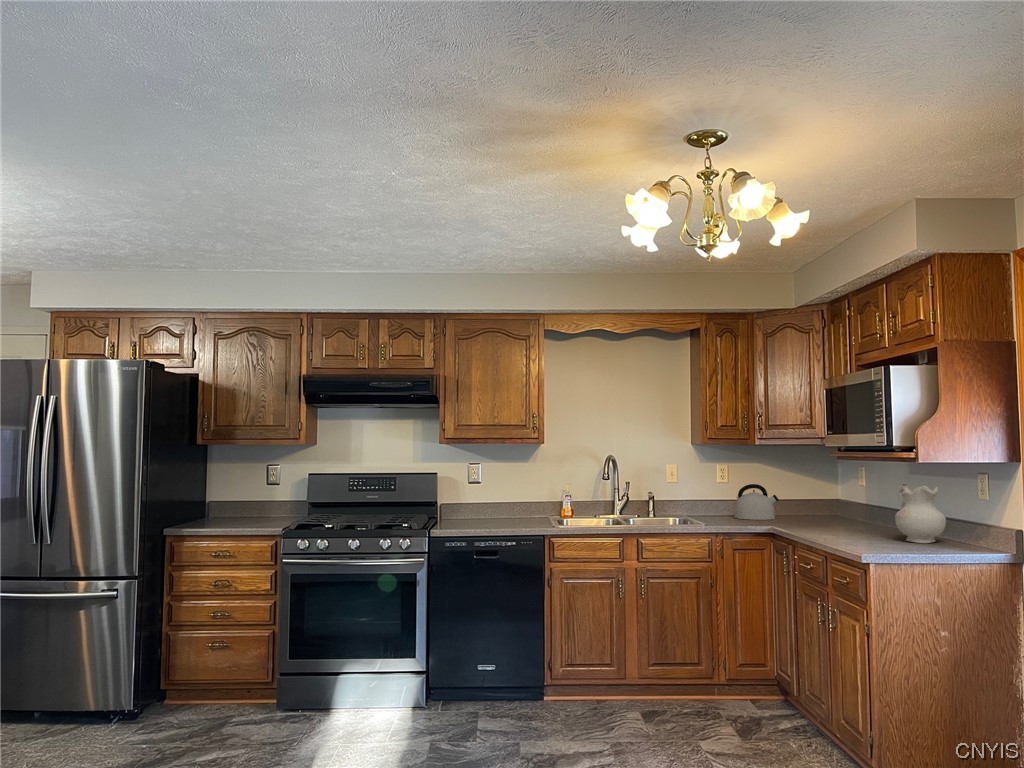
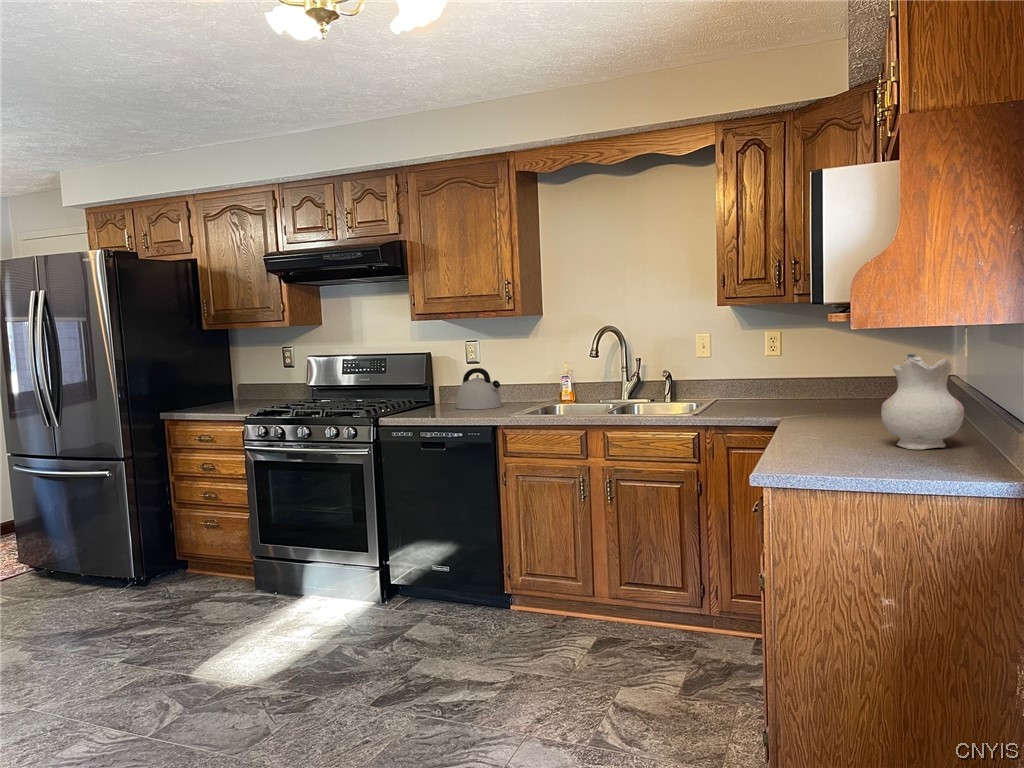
kettle: present [734,484,778,520] -> present [456,368,502,409]

